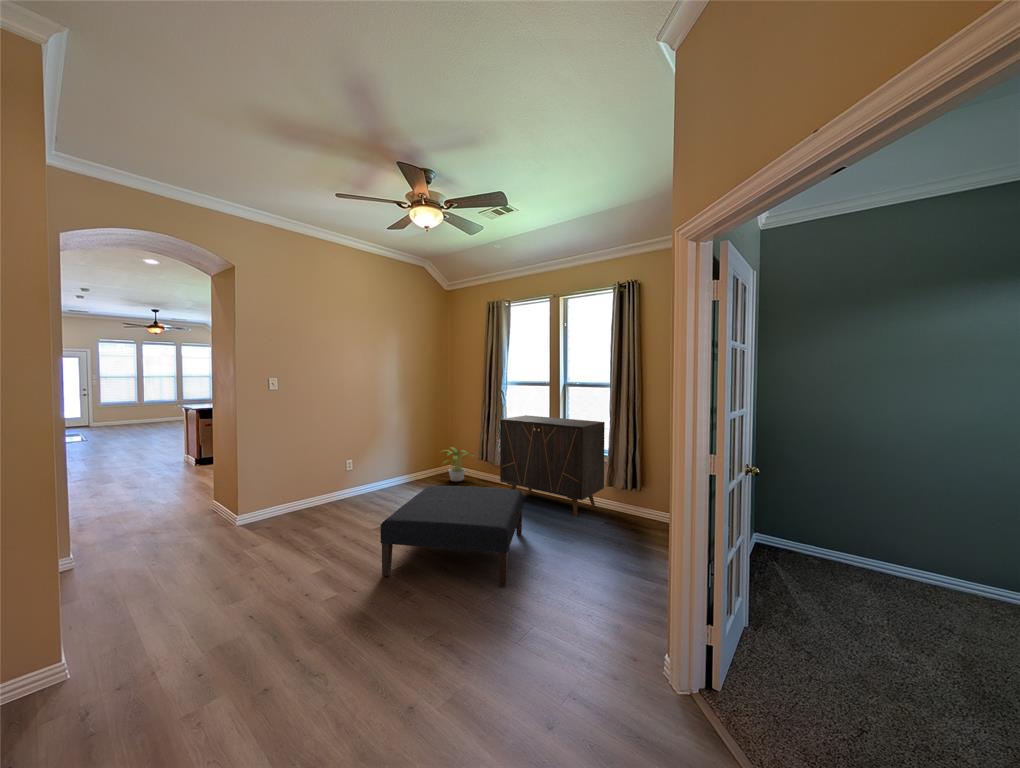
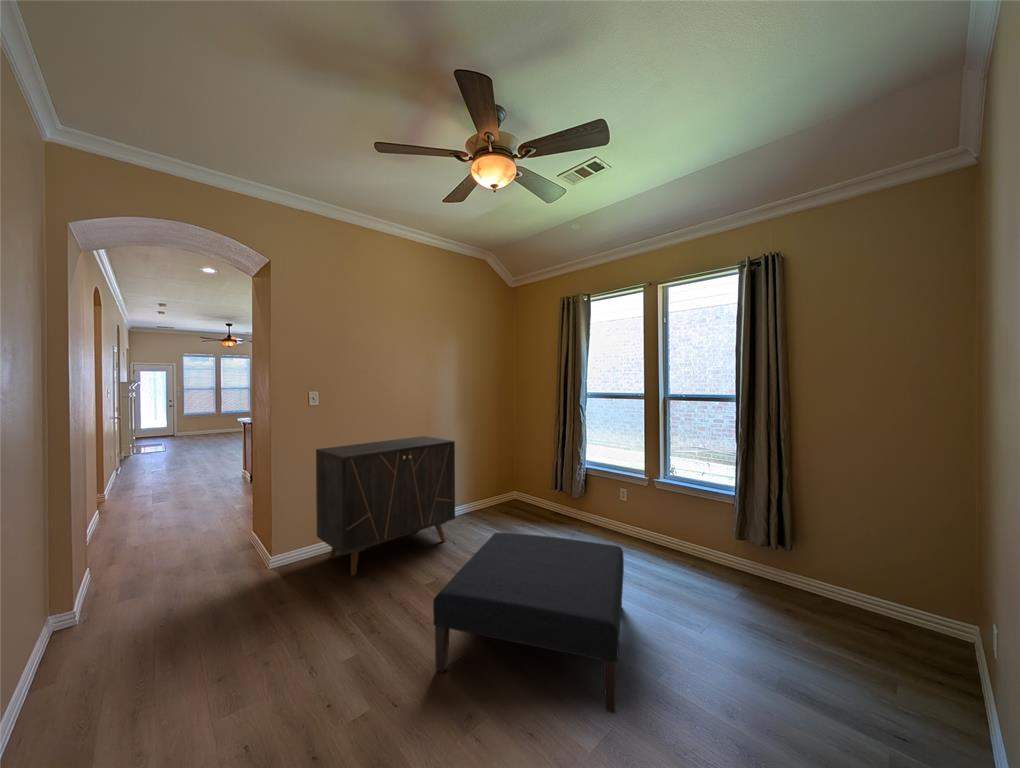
cabinet: present [500,415,605,517] -> present [316,436,455,576]
potted plant: present [443,447,468,481] -> none [505,472,550,515]

